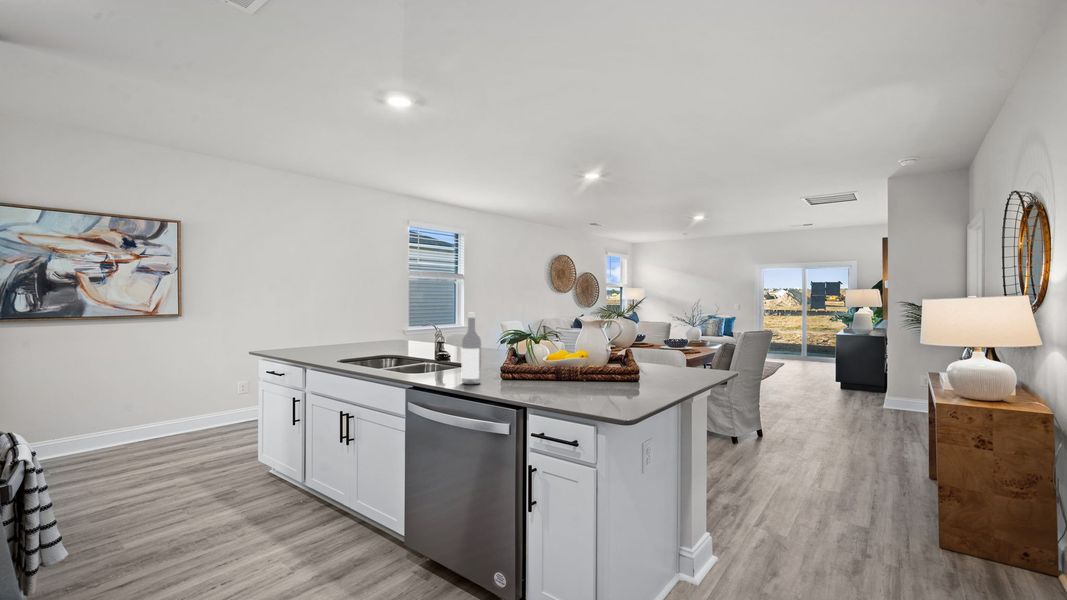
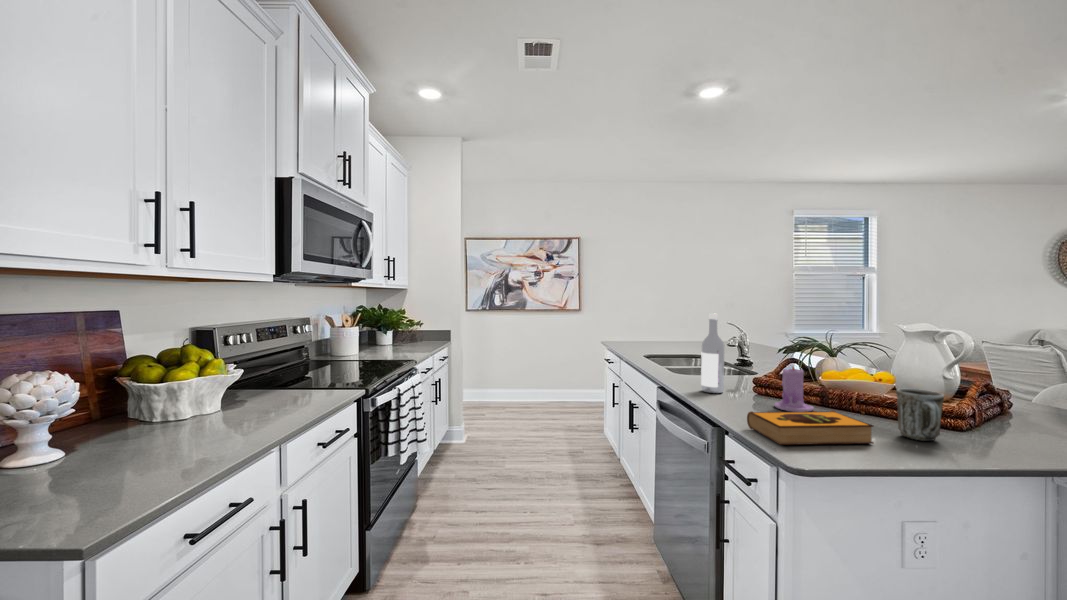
candle: none [531,349,558,388] -> present [774,366,814,412]
mug: none [620,358,648,390] -> present [896,389,944,441]
hardback book: none [549,380,624,408] -> present [747,411,874,445]

